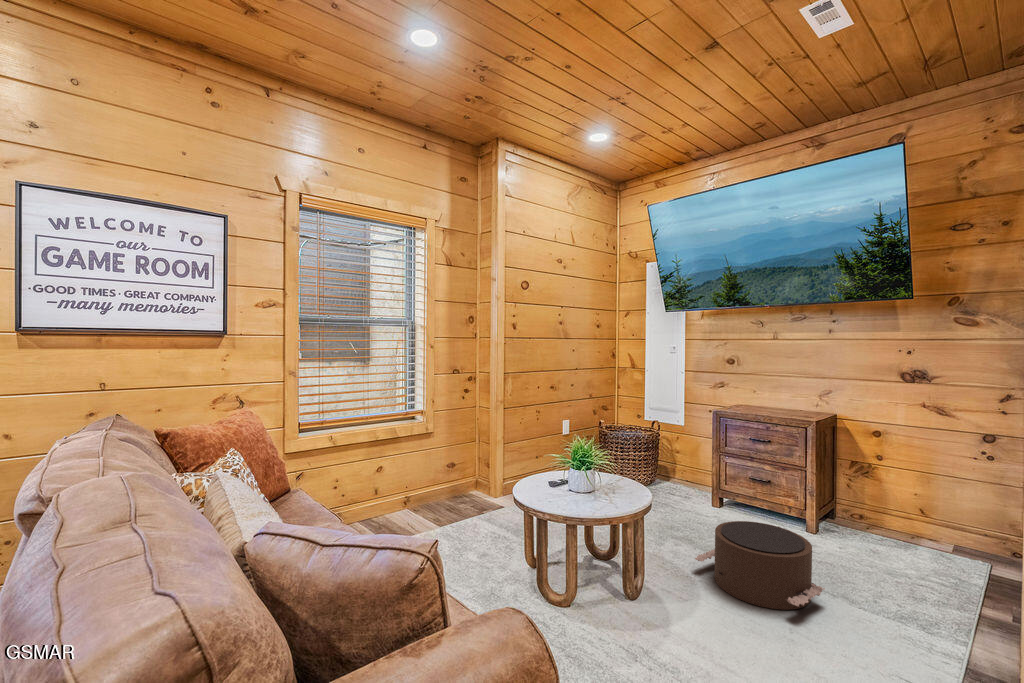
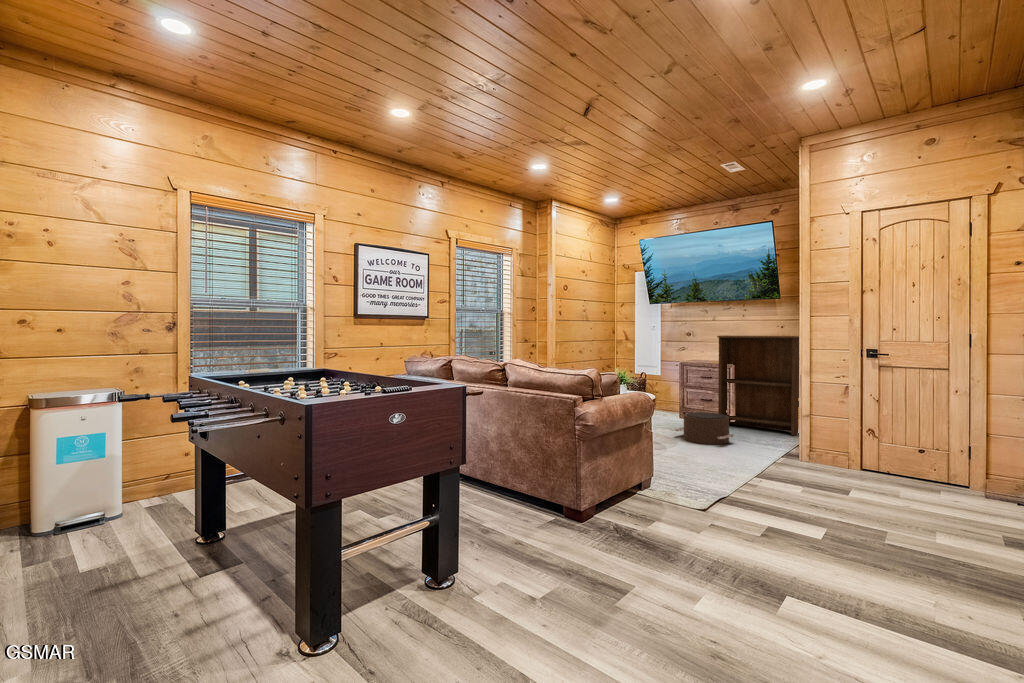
bookshelf: none [783,368,964,580] -> present [717,335,799,435]

